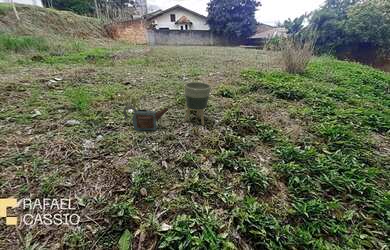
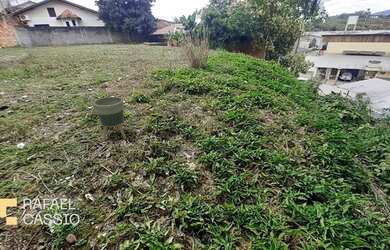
watering can: present [123,106,169,130] -> none [18,133,81,168]

